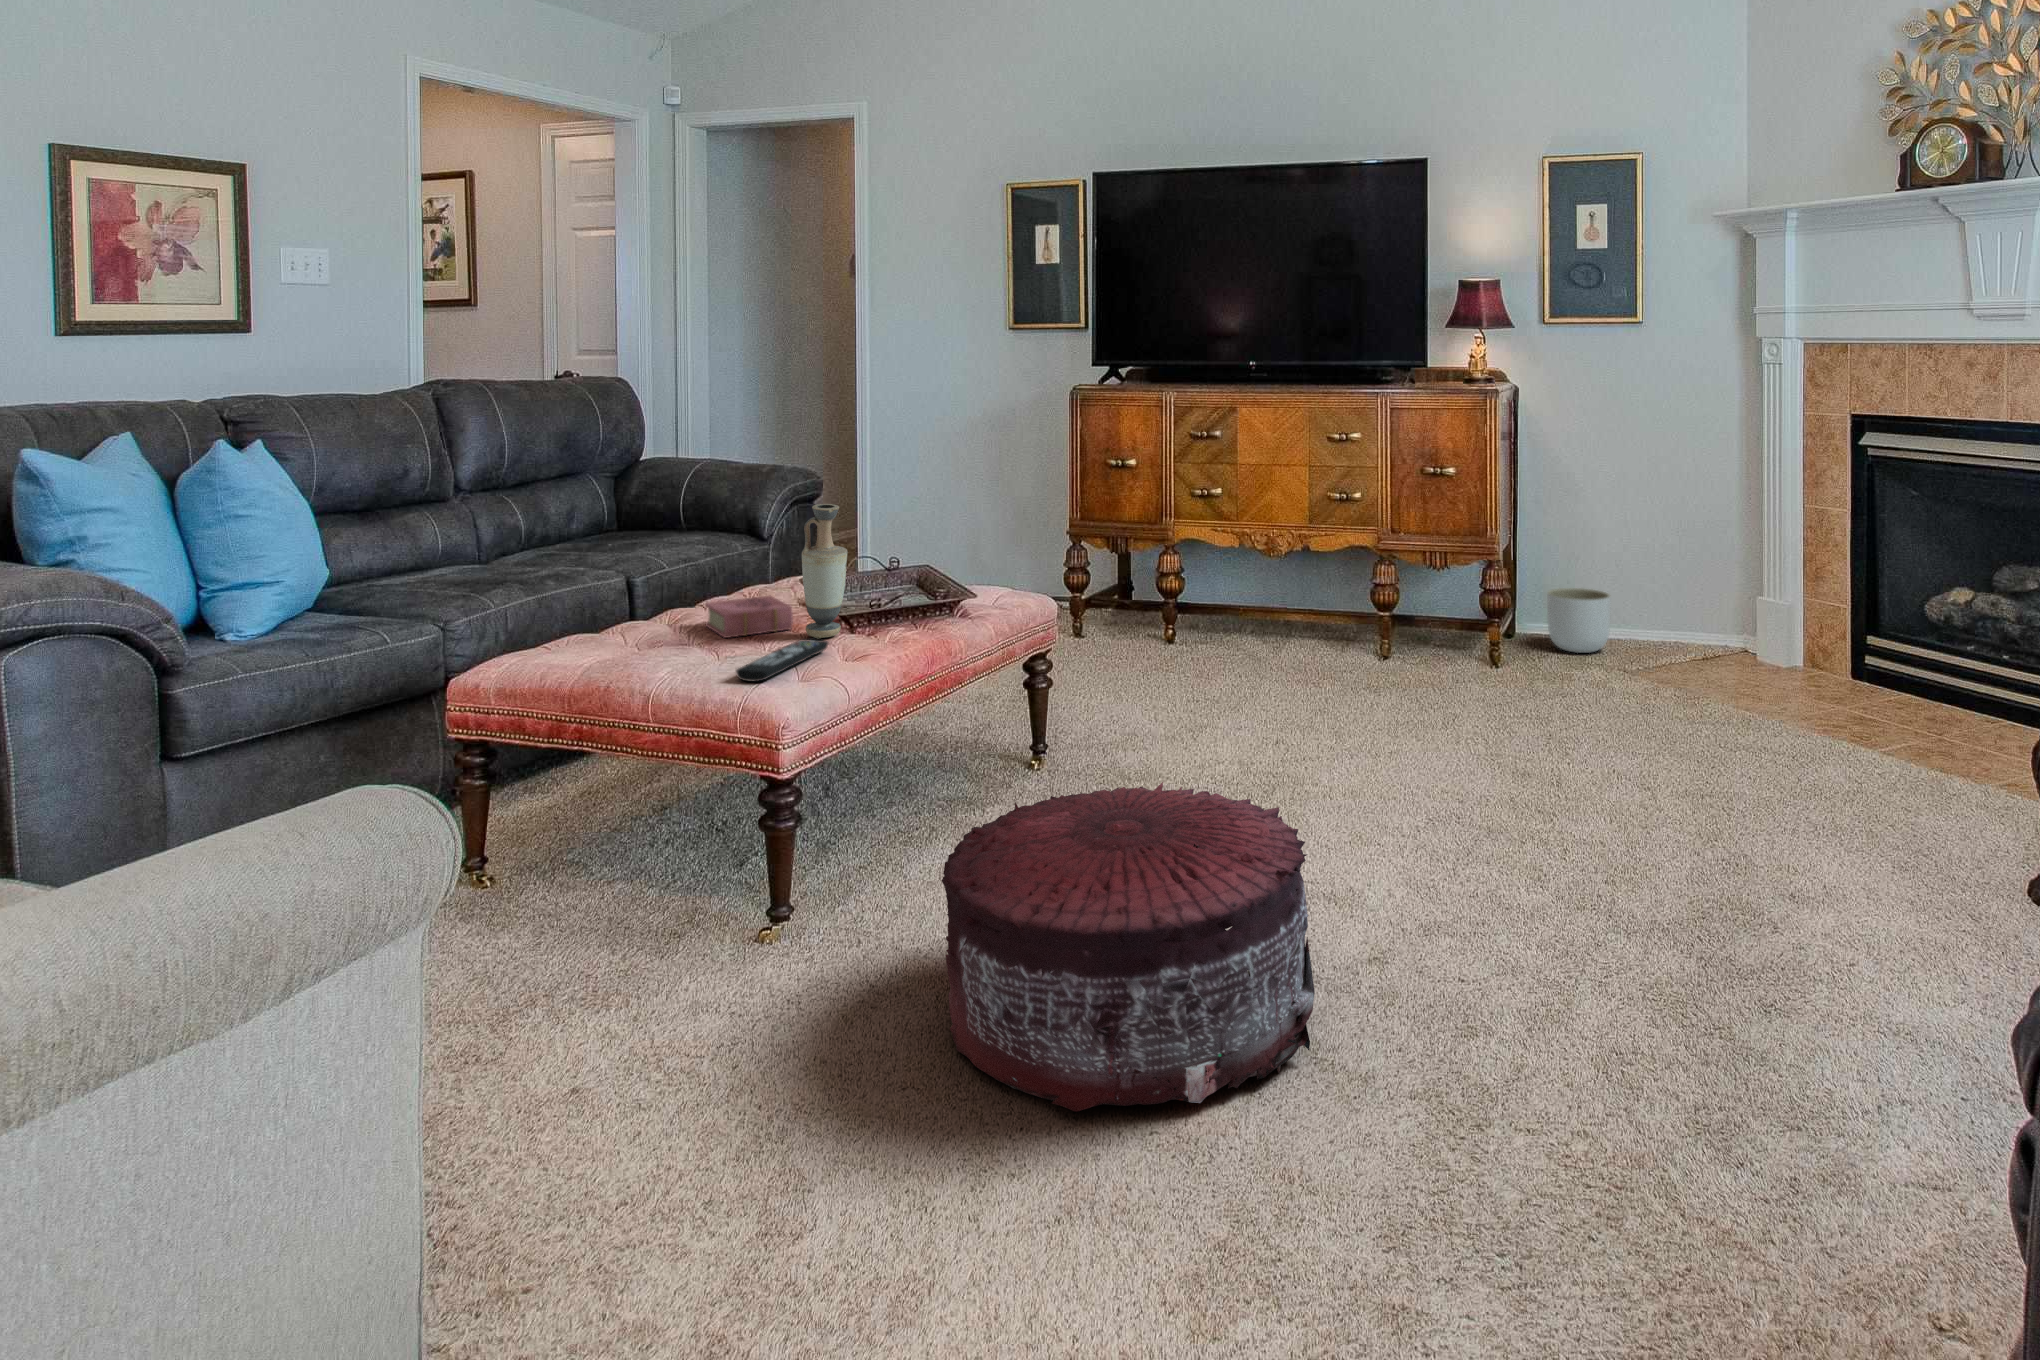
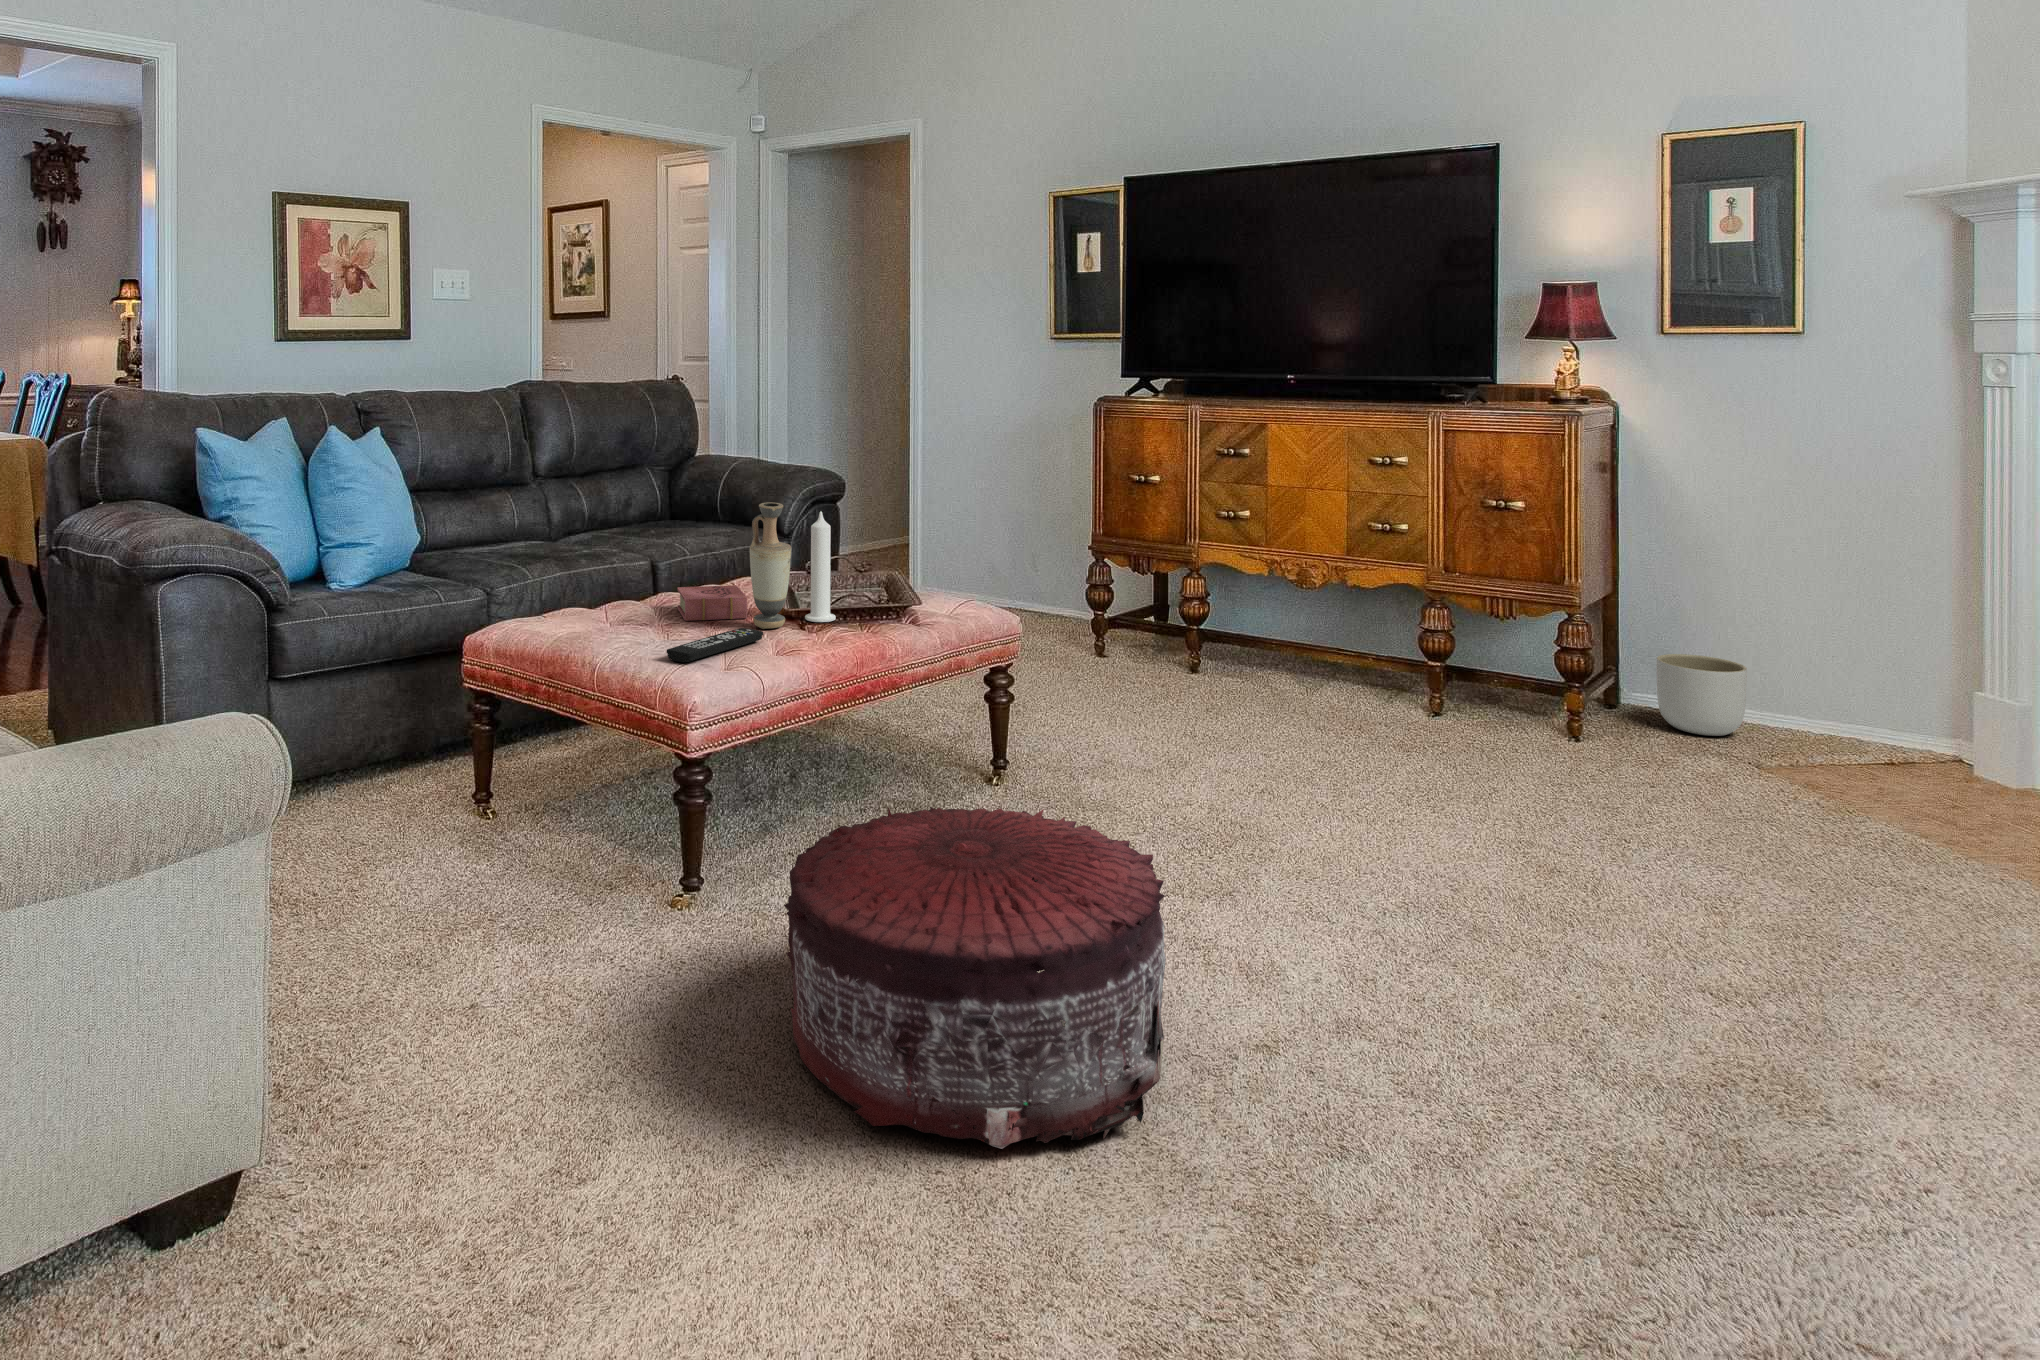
candle: none [856,510,888,626] -> present [805,511,836,622]

